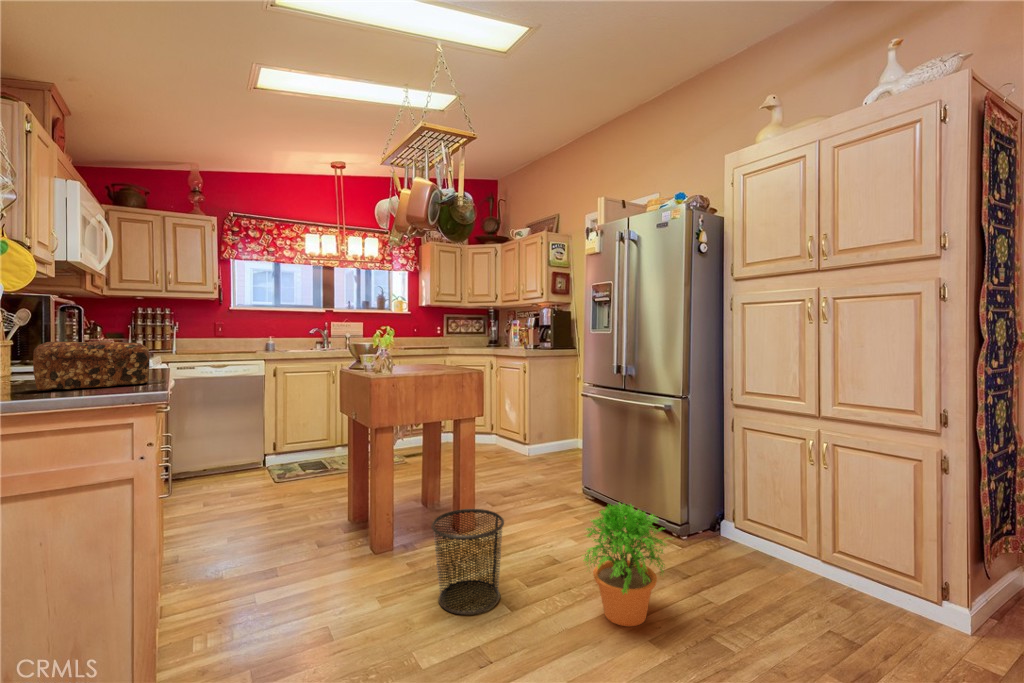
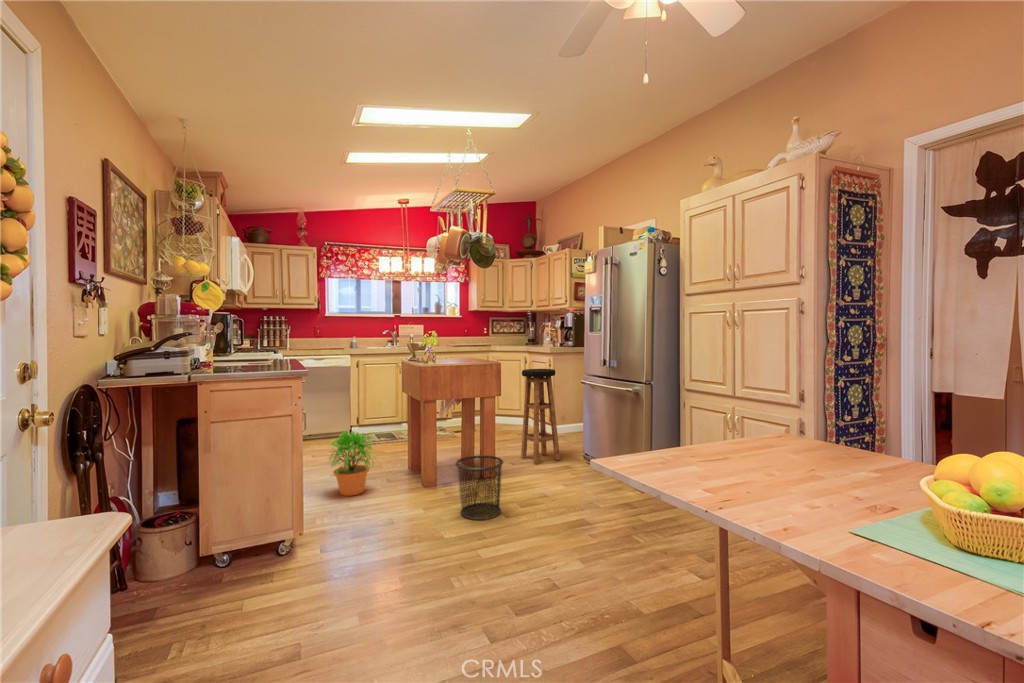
bread loaf: present [33,341,150,391] -> none [233,344,289,372]
bar stool: none [501,378,553,505] -> present [521,369,560,465]
potted plant: present [584,503,668,626] -> present [329,431,372,496]

